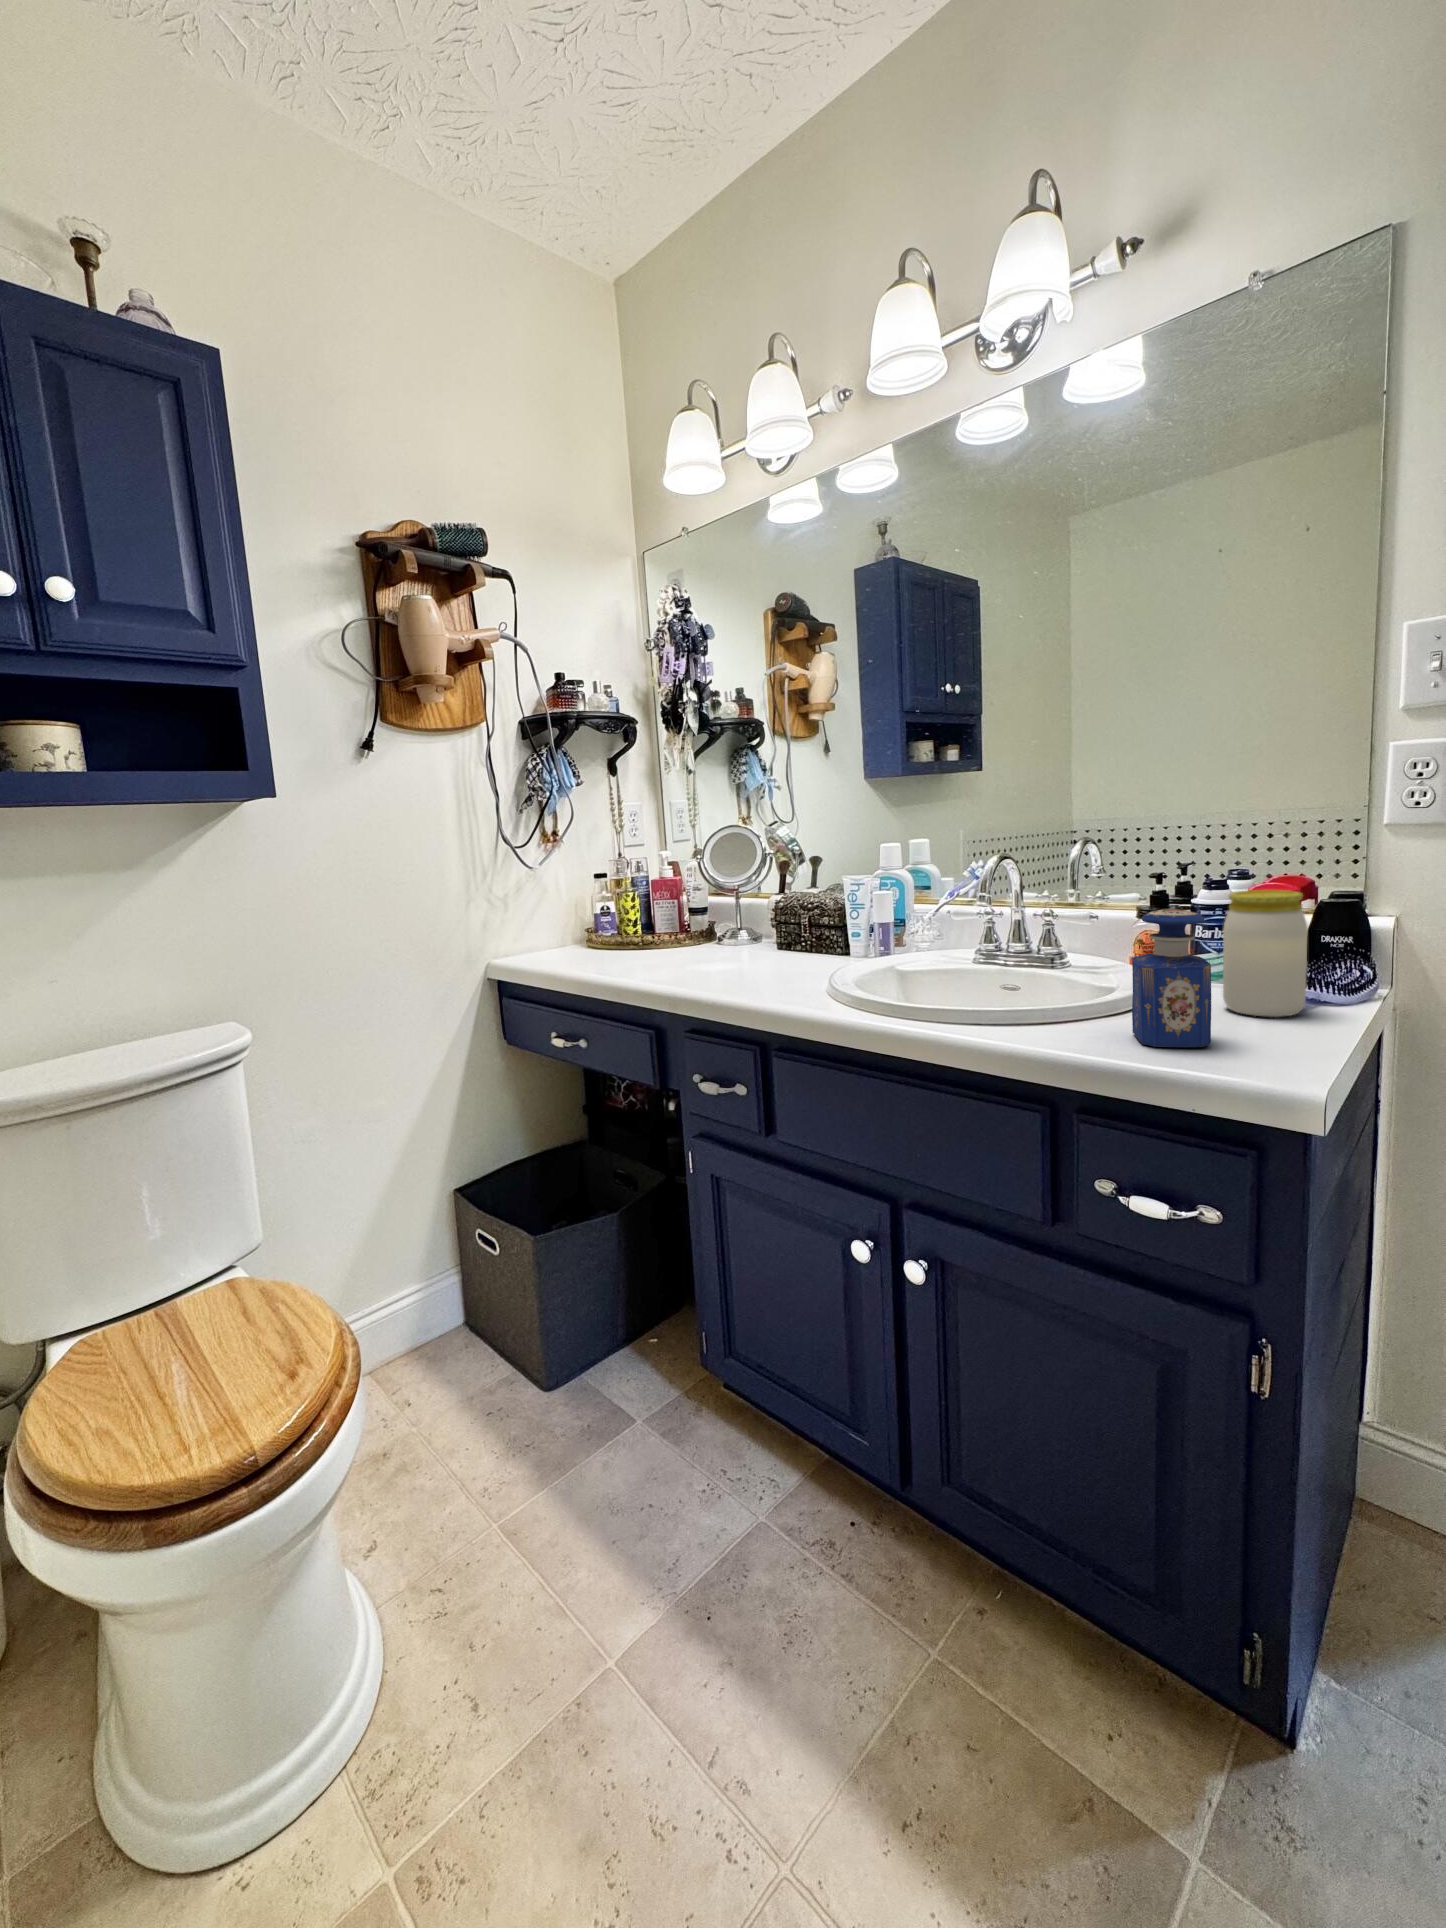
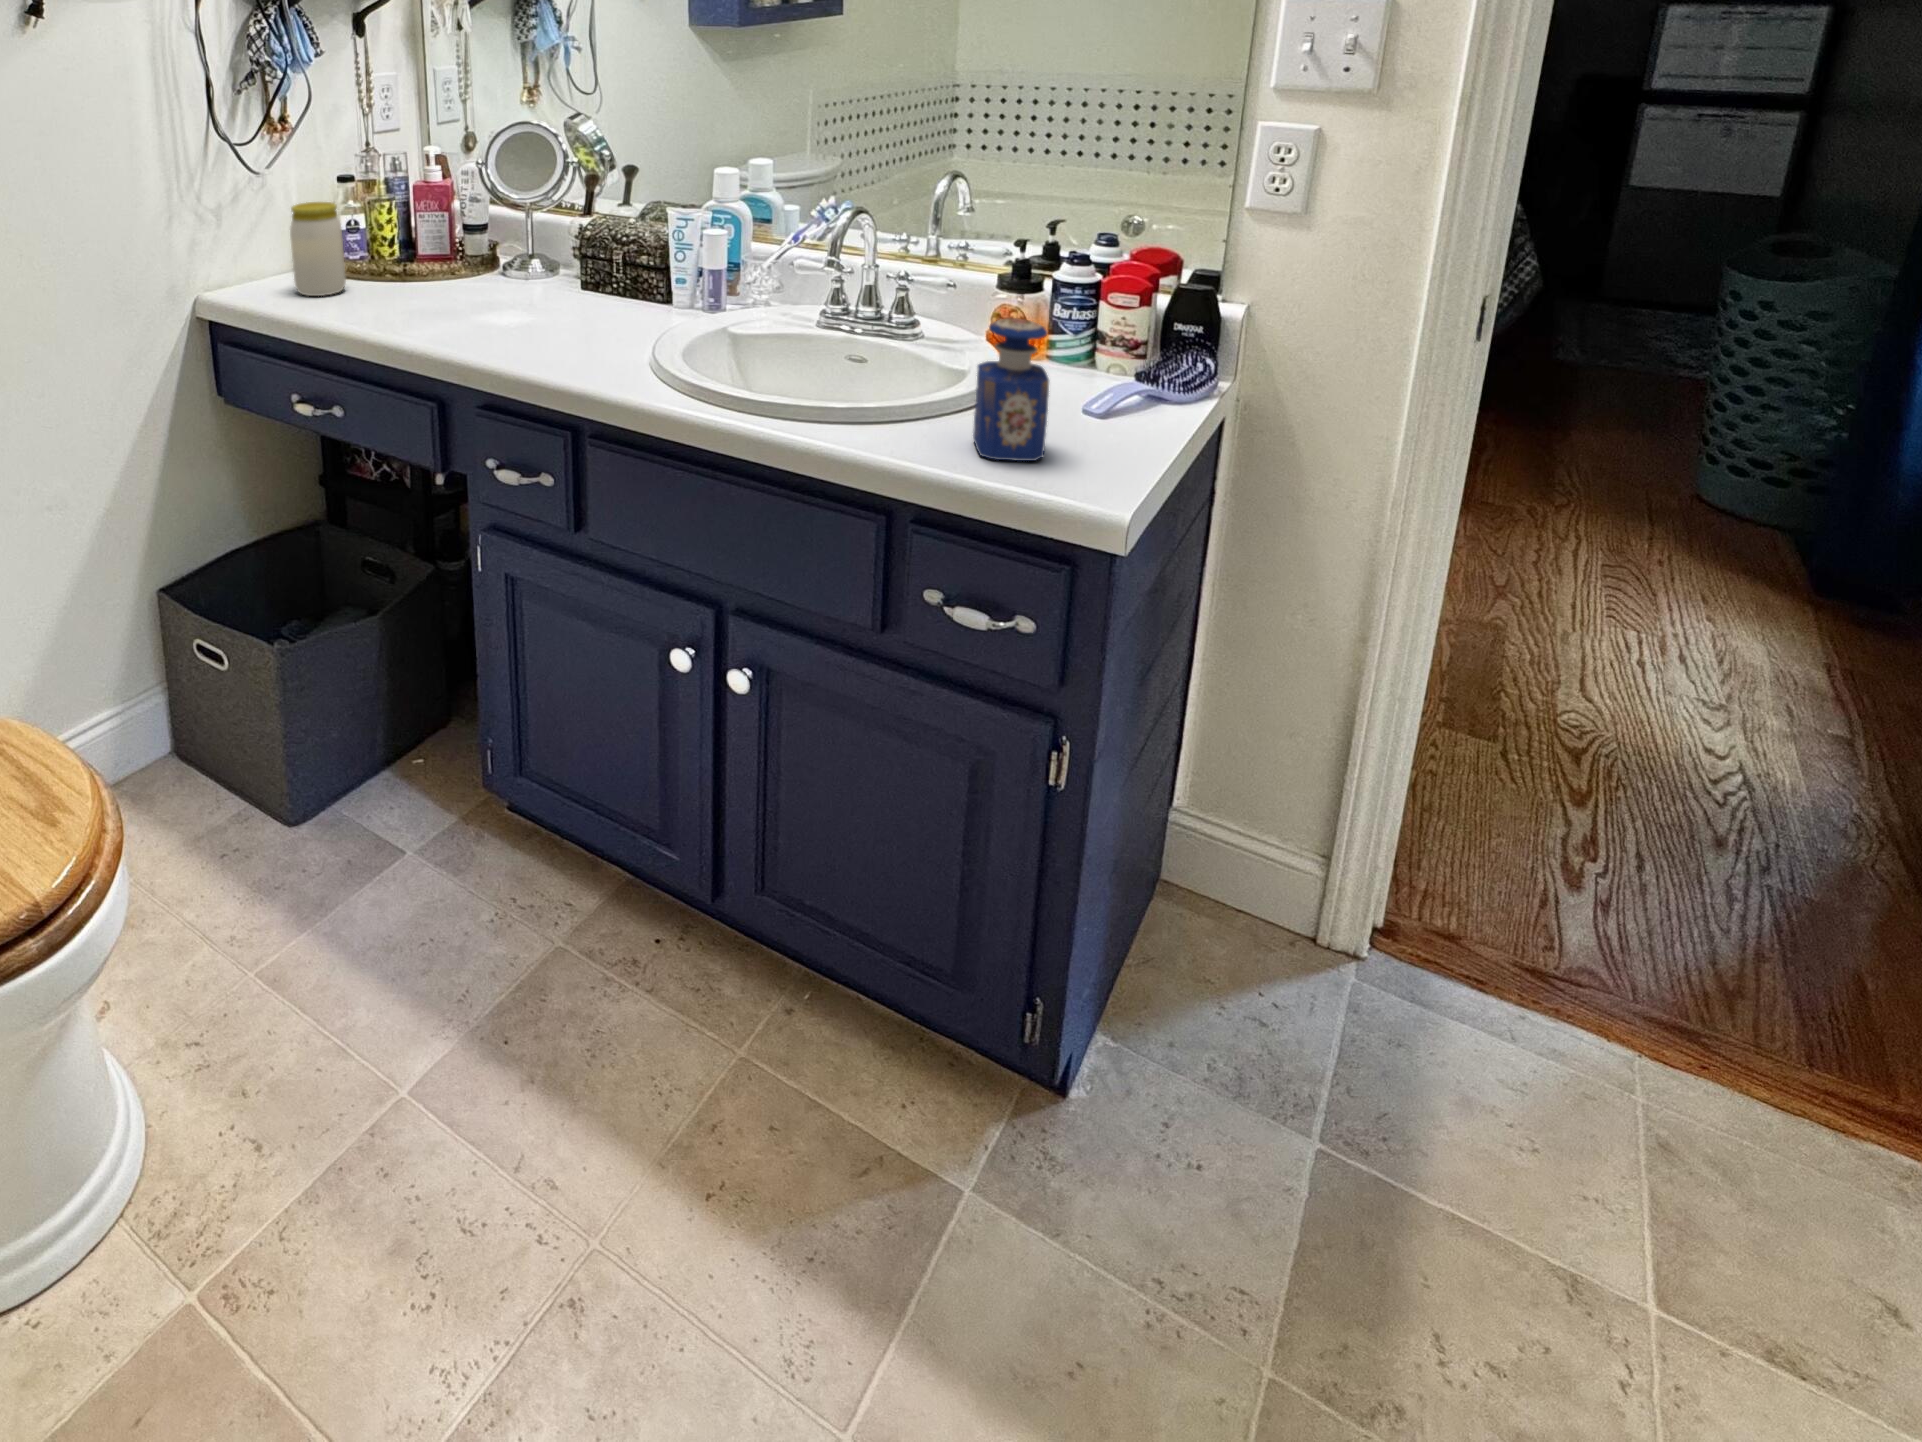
jar: present [1223,890,1308,1017] -> present [290,202,346,296]

